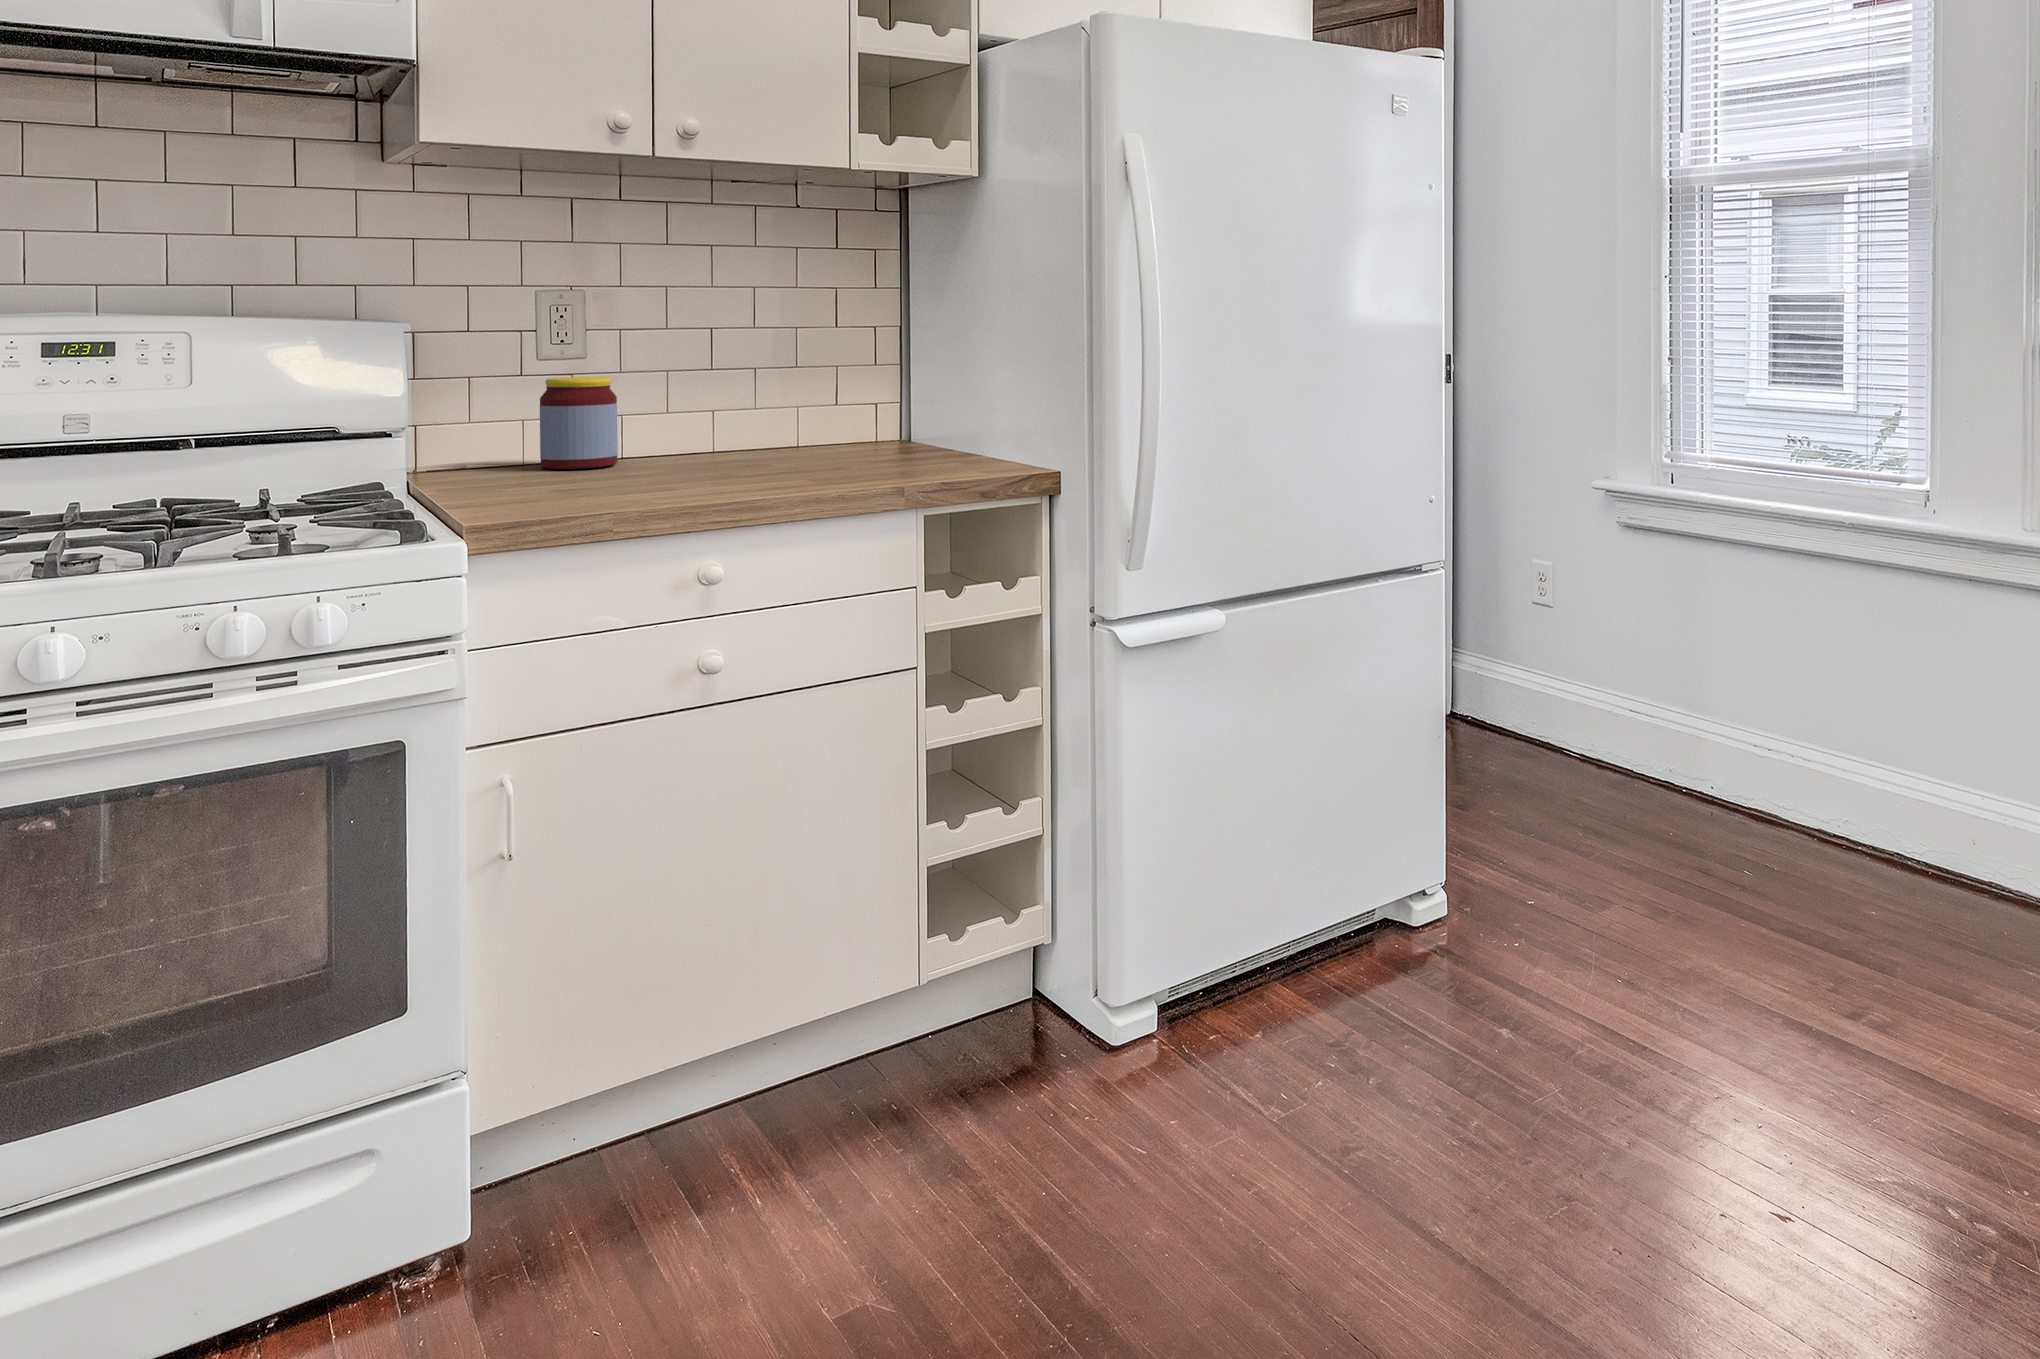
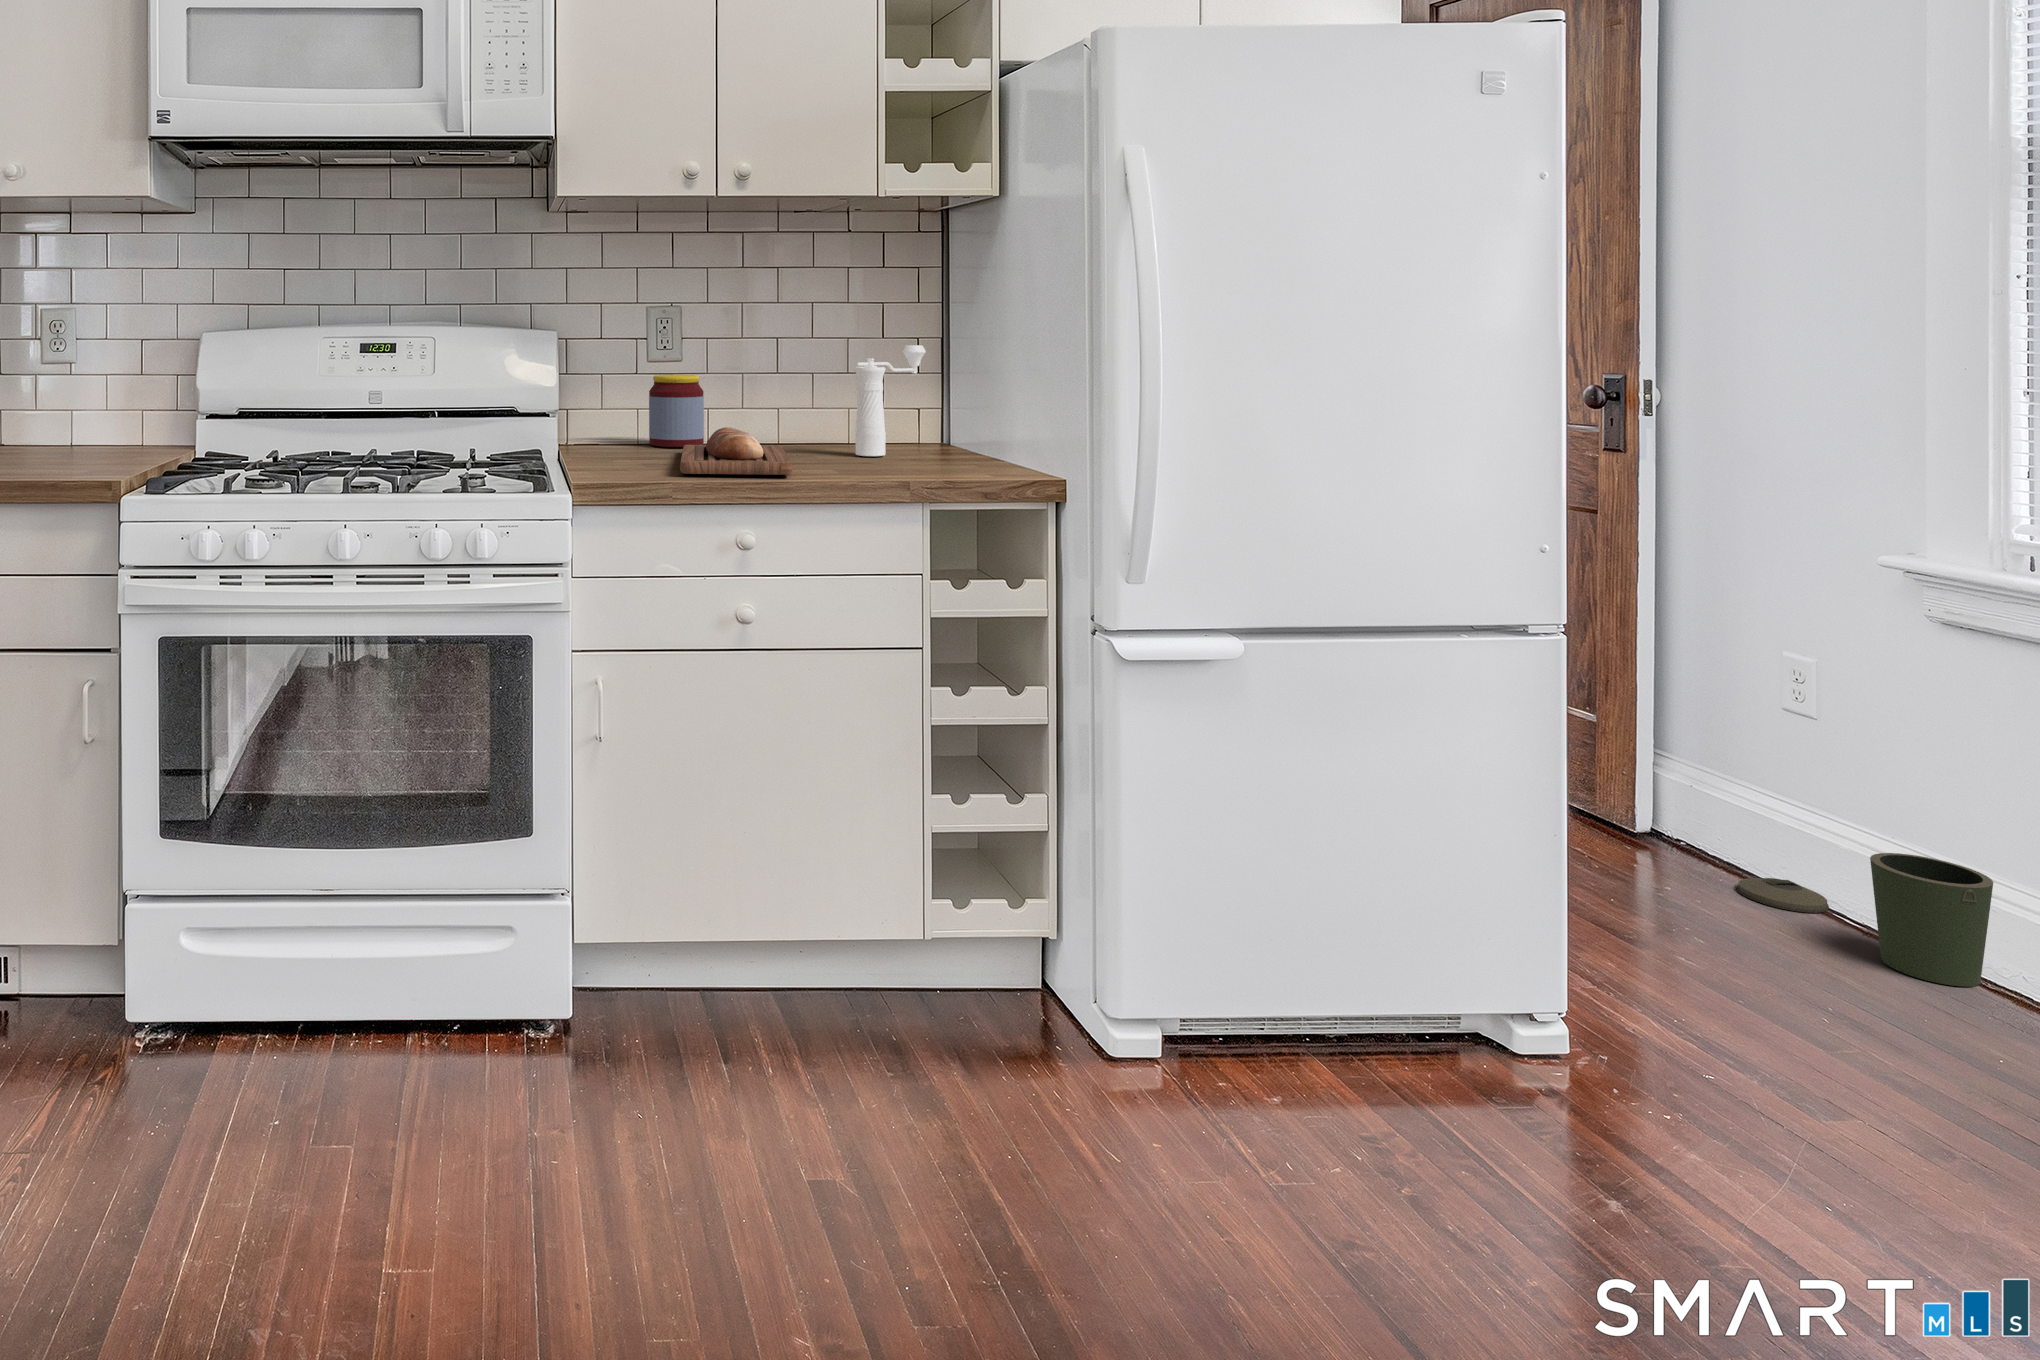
pepper mill: none [815,337,892,464] -> present [855,345,926,456]
bread loaf: none [598,439,765,498] -> present [680,427,792,475]
trash can: none [1517,711,1661,802] -> present [1737,853,1993,987]

